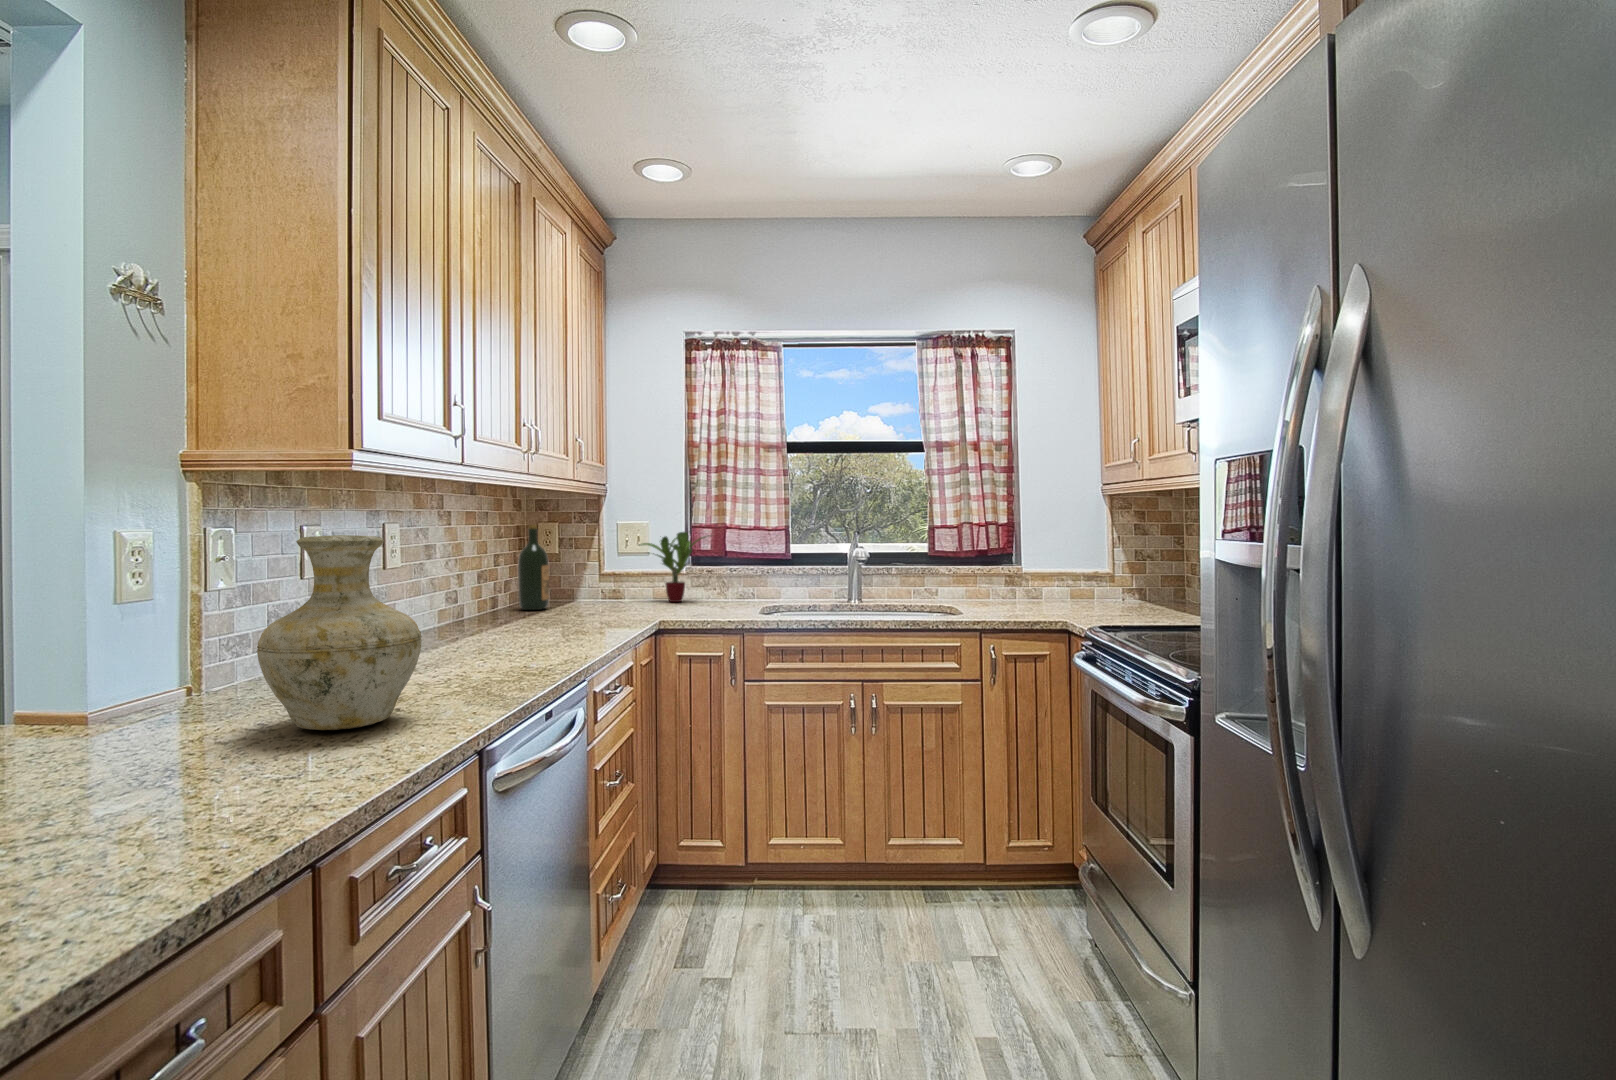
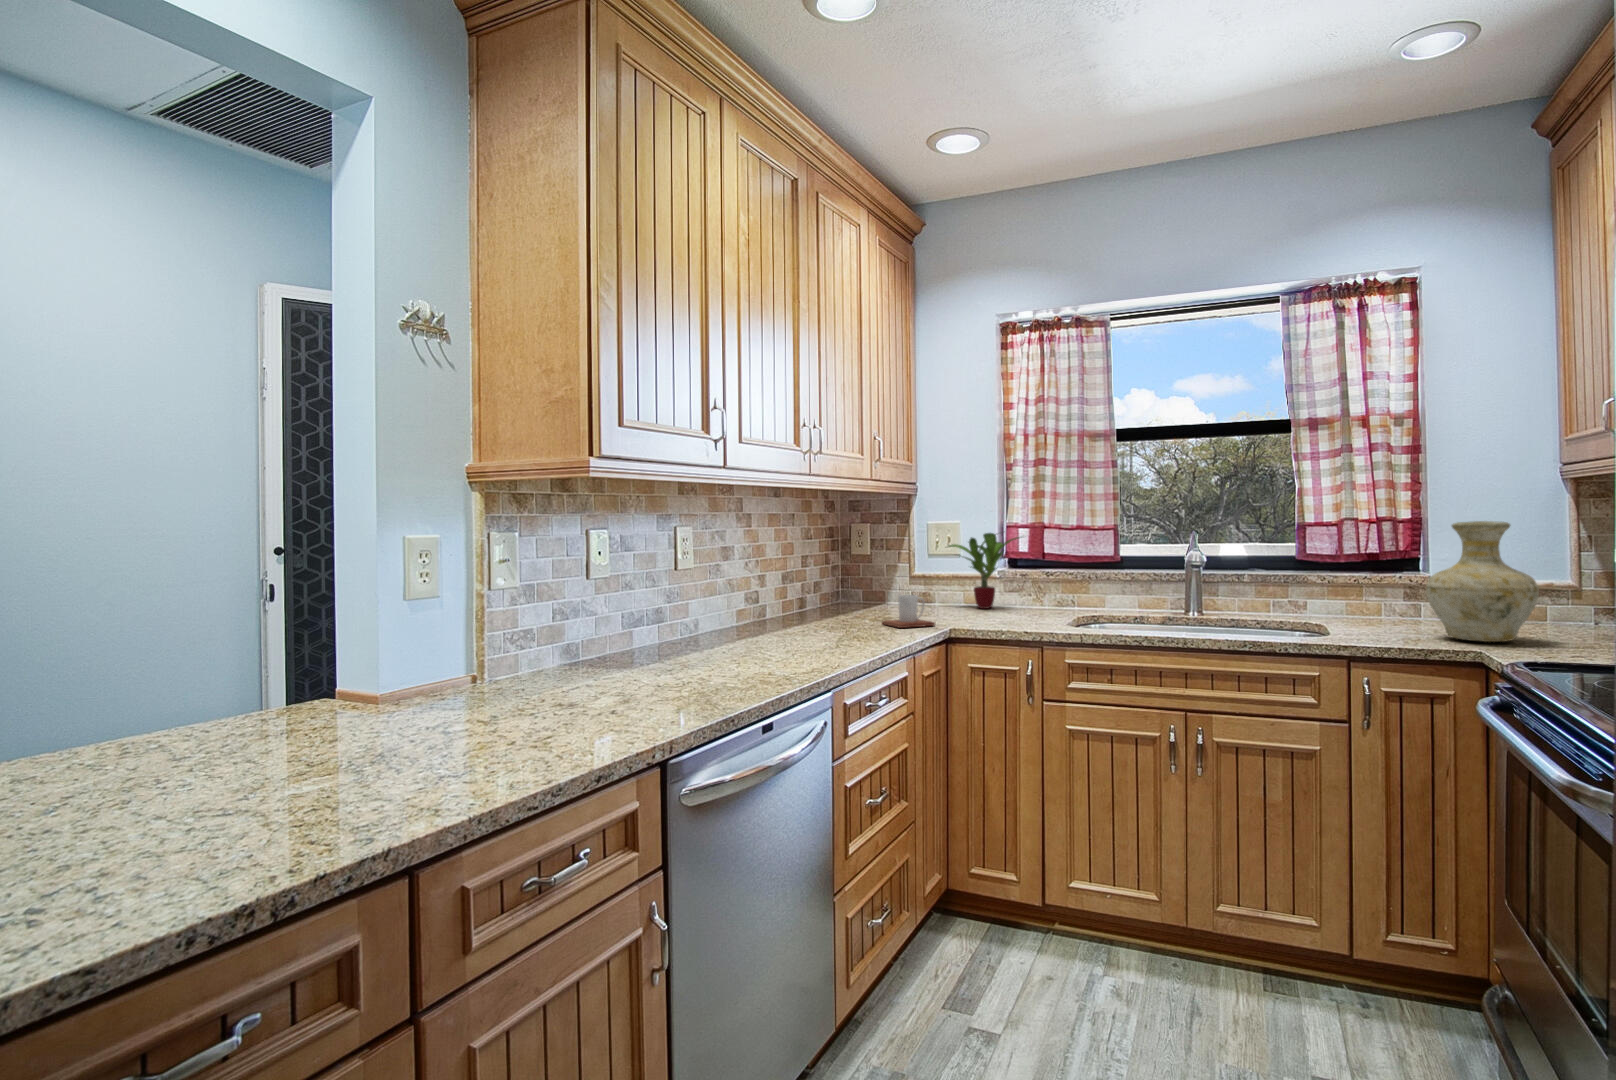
wine bottle: present [518,525,549,610] -> none [824,526,853,611]
vase: present [257,535,422,730] -> present [1426,521,1539,642]
mug: none [591,591,645,623] -> present [882,595,936,628]

